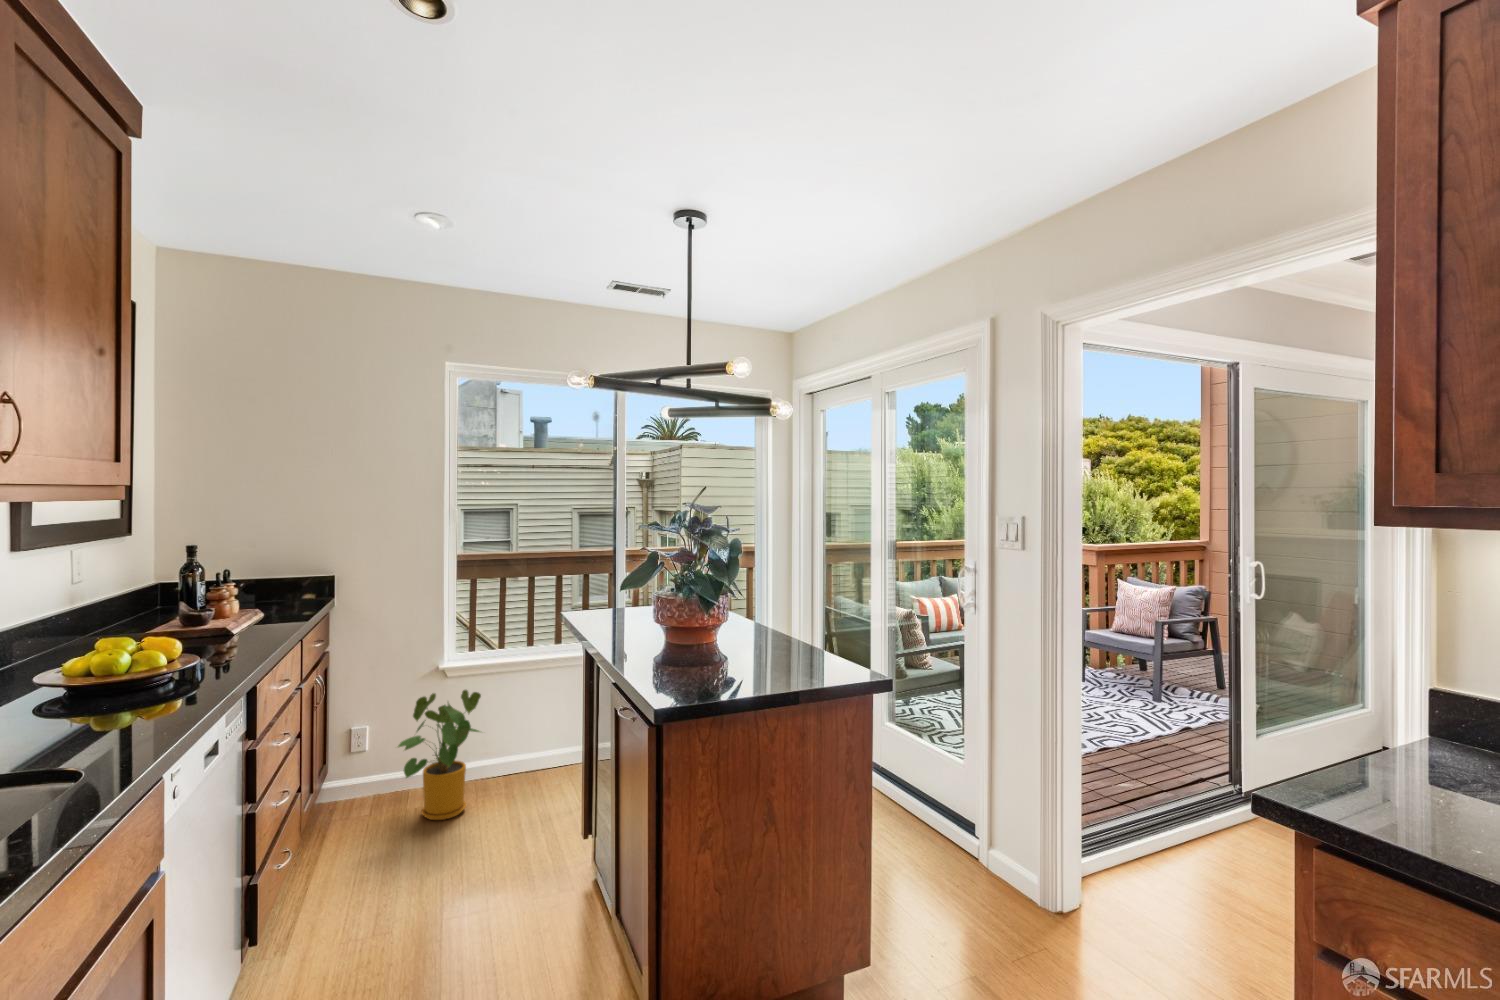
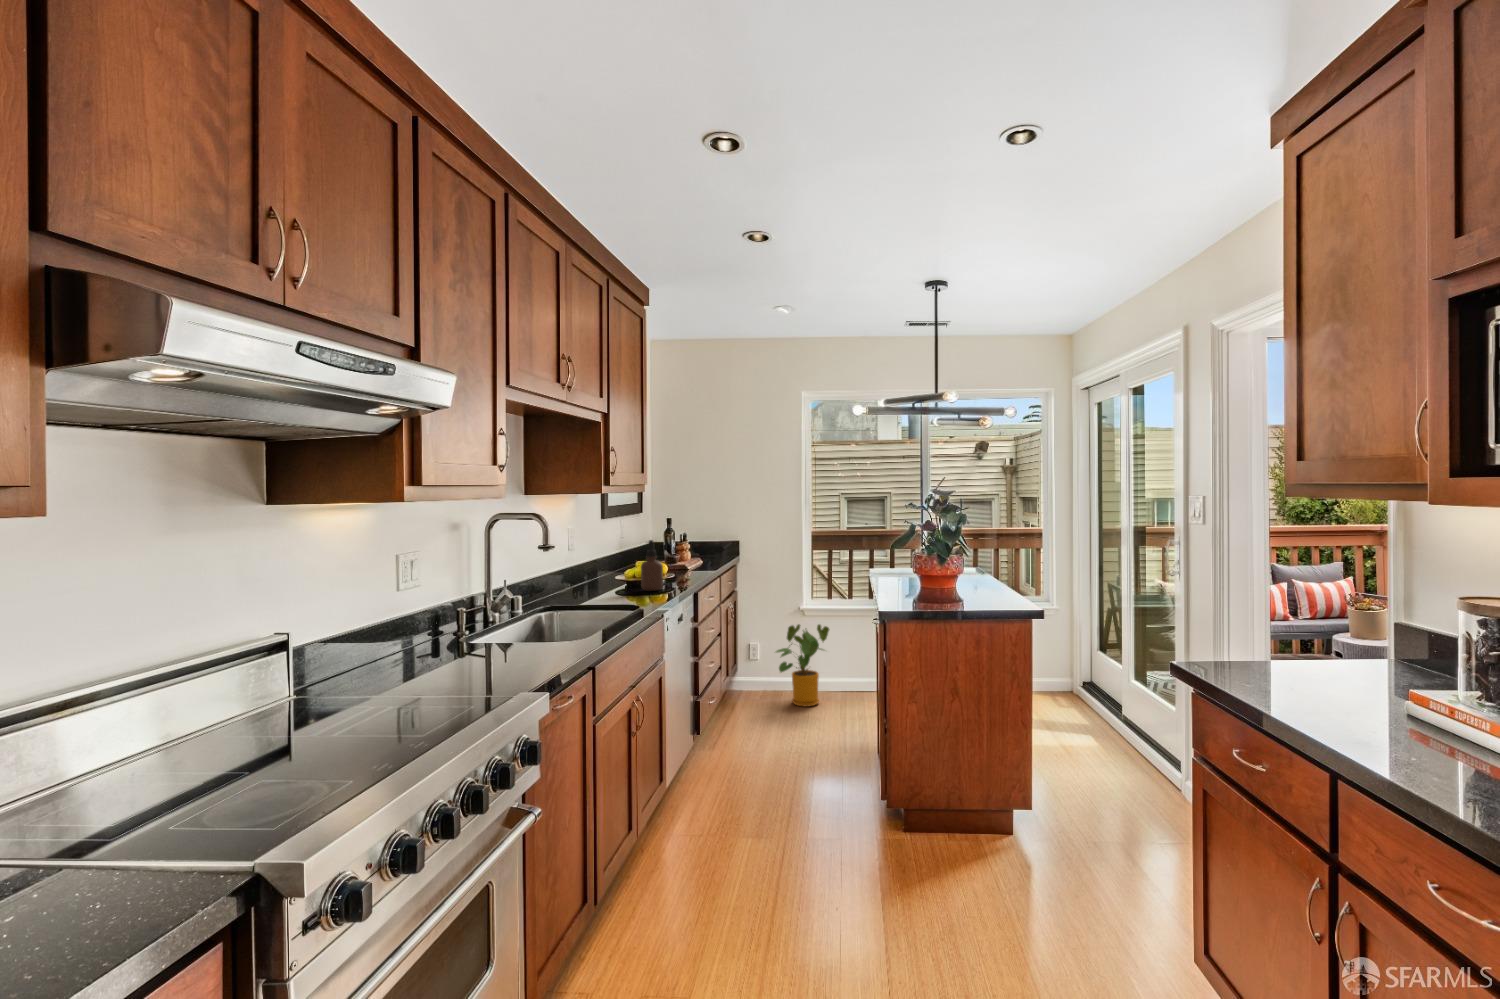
soap dispenser: none [104,596,169,711] -> present [641,540,663,591]

